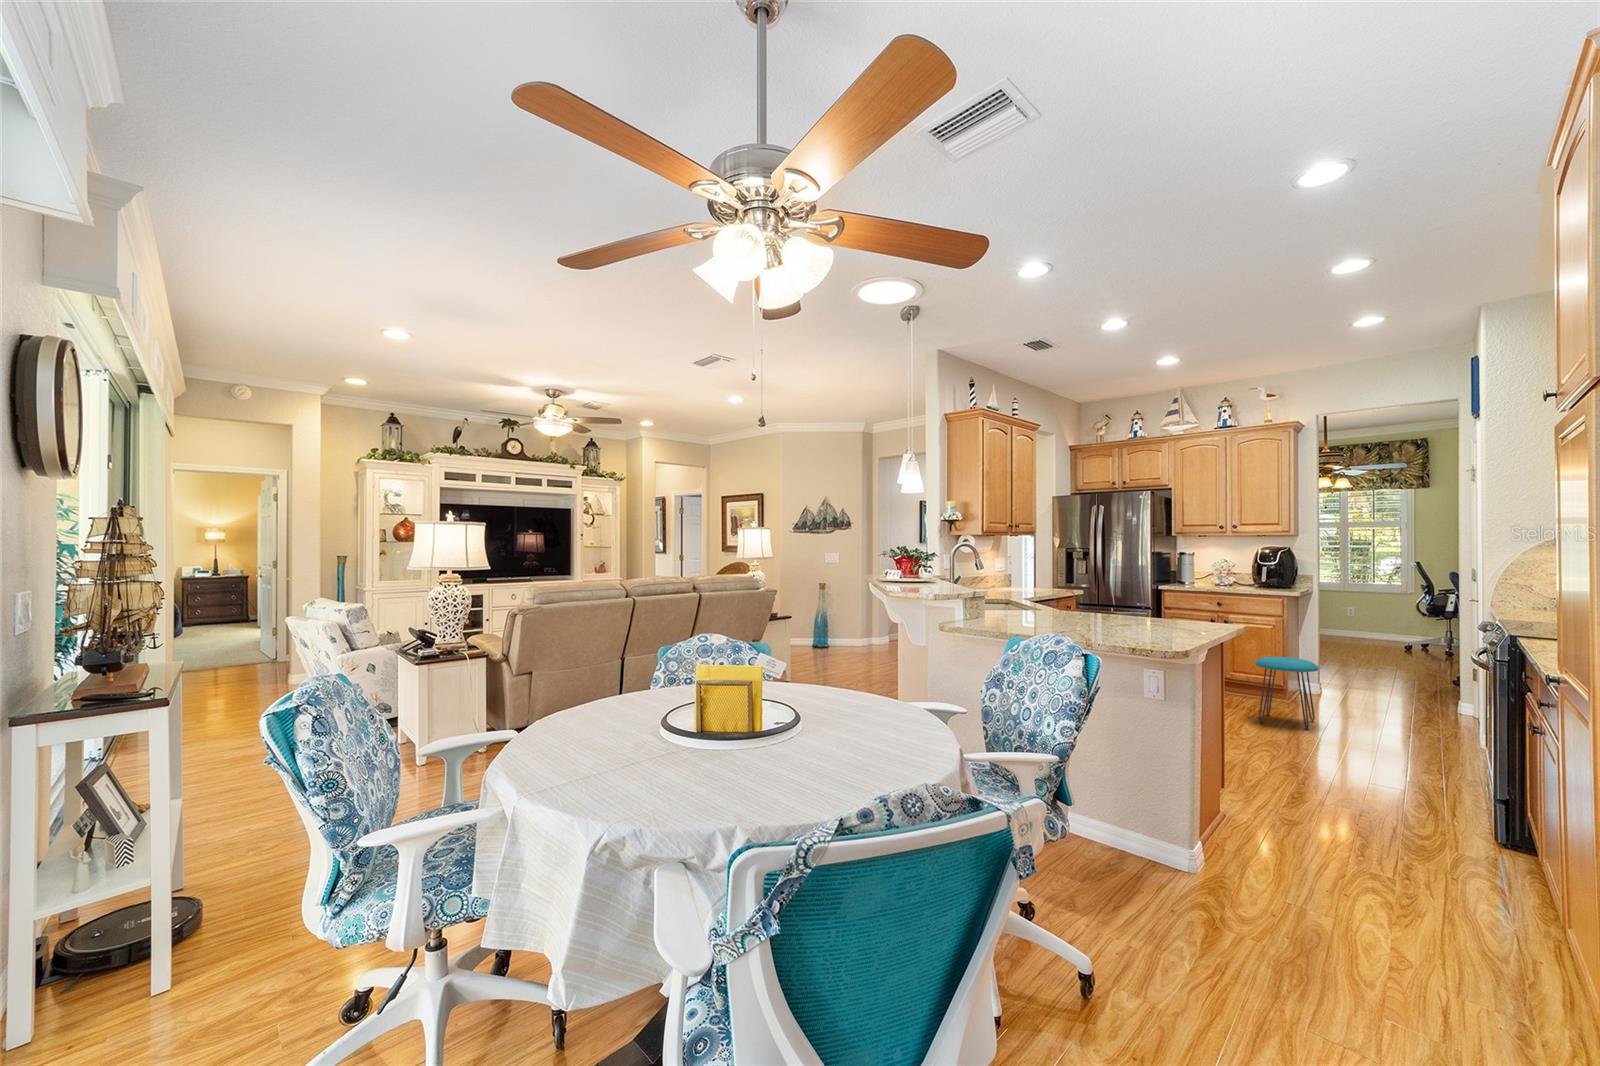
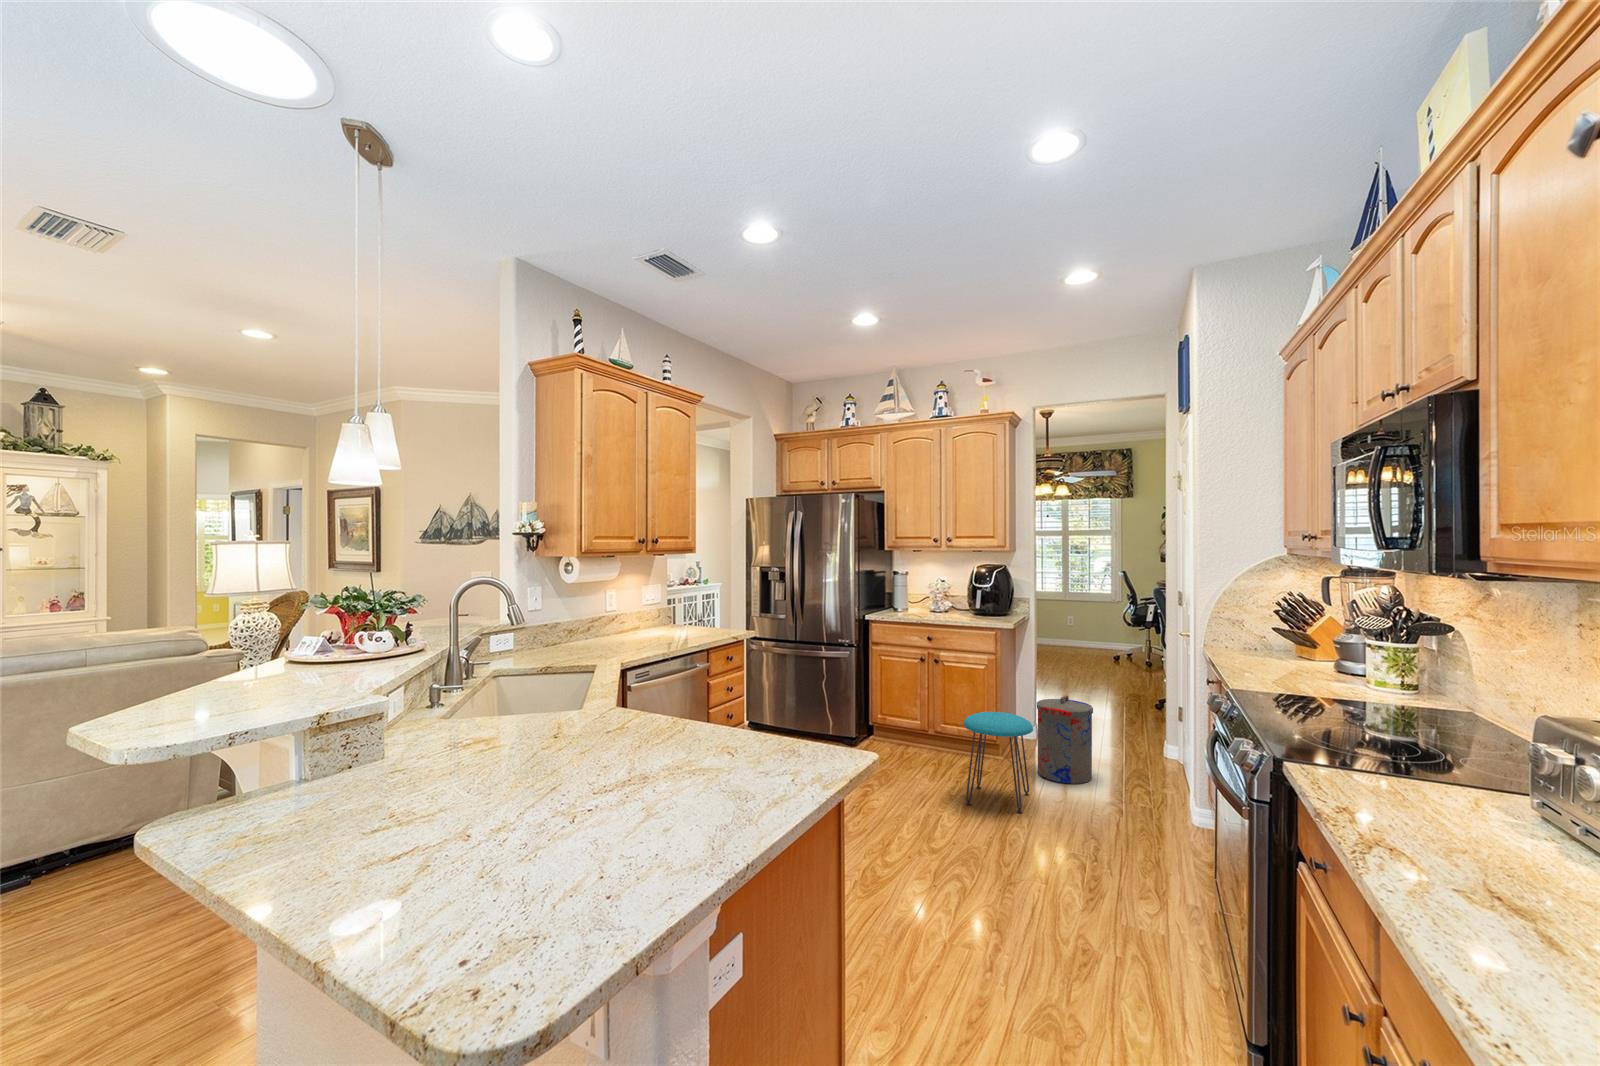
trash can: none [1320,650,1375,719] -> present [1037,696,1093,784]

